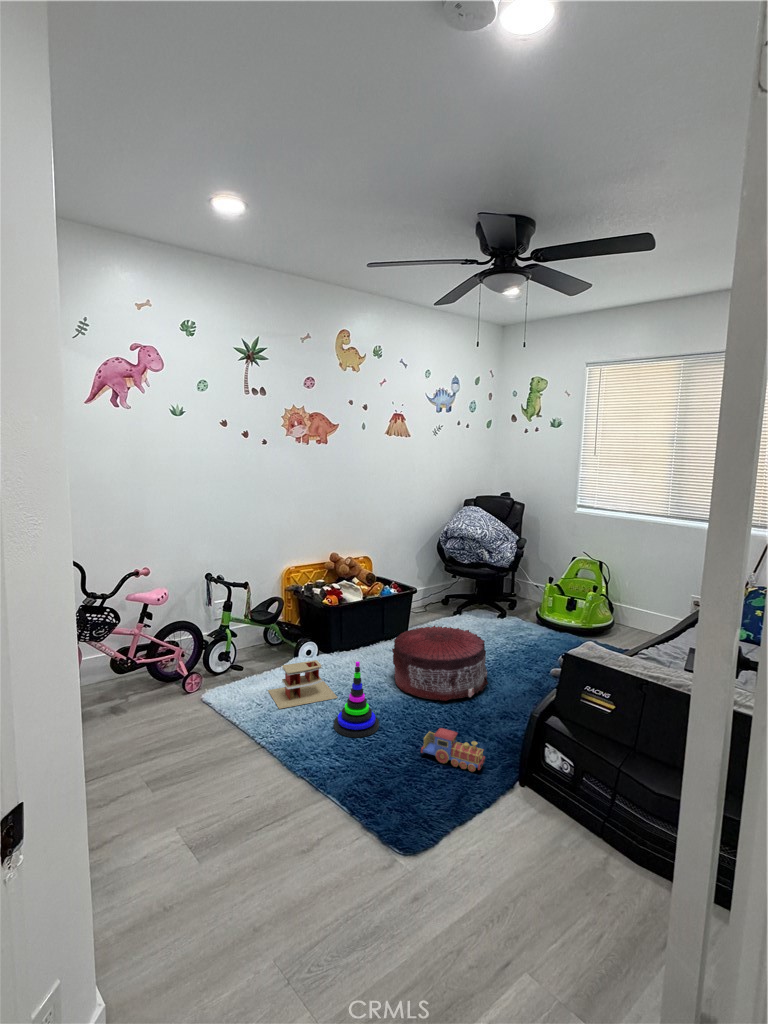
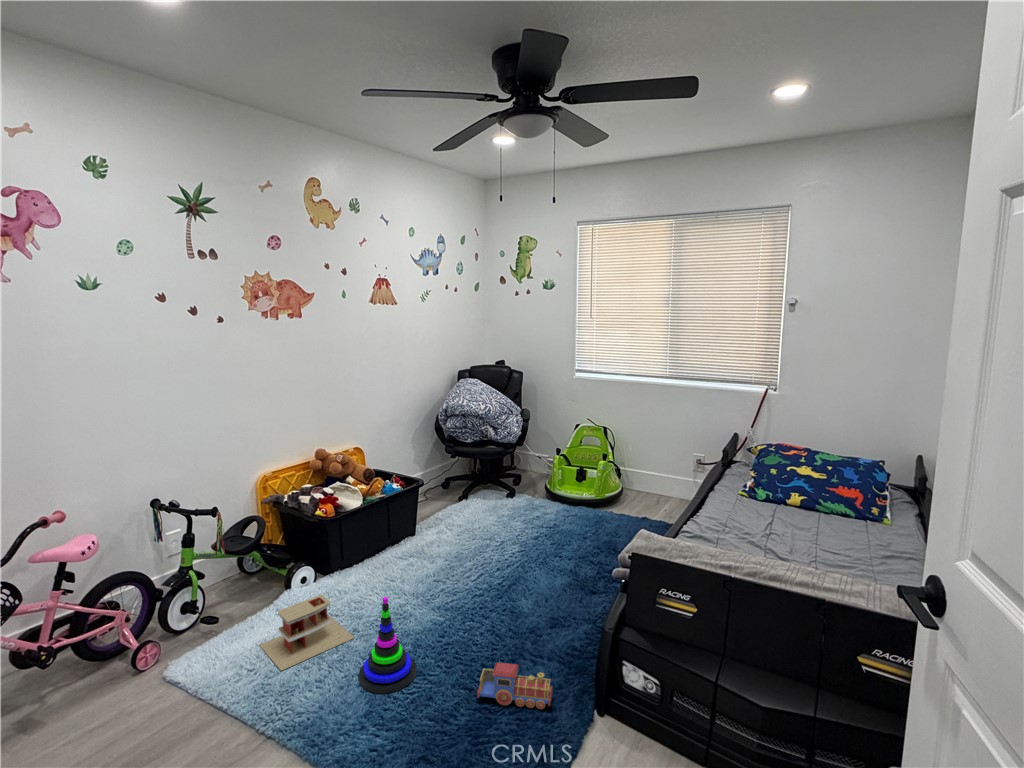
pouf: present [392,625,488,701] -> none [412,524,525,618]

